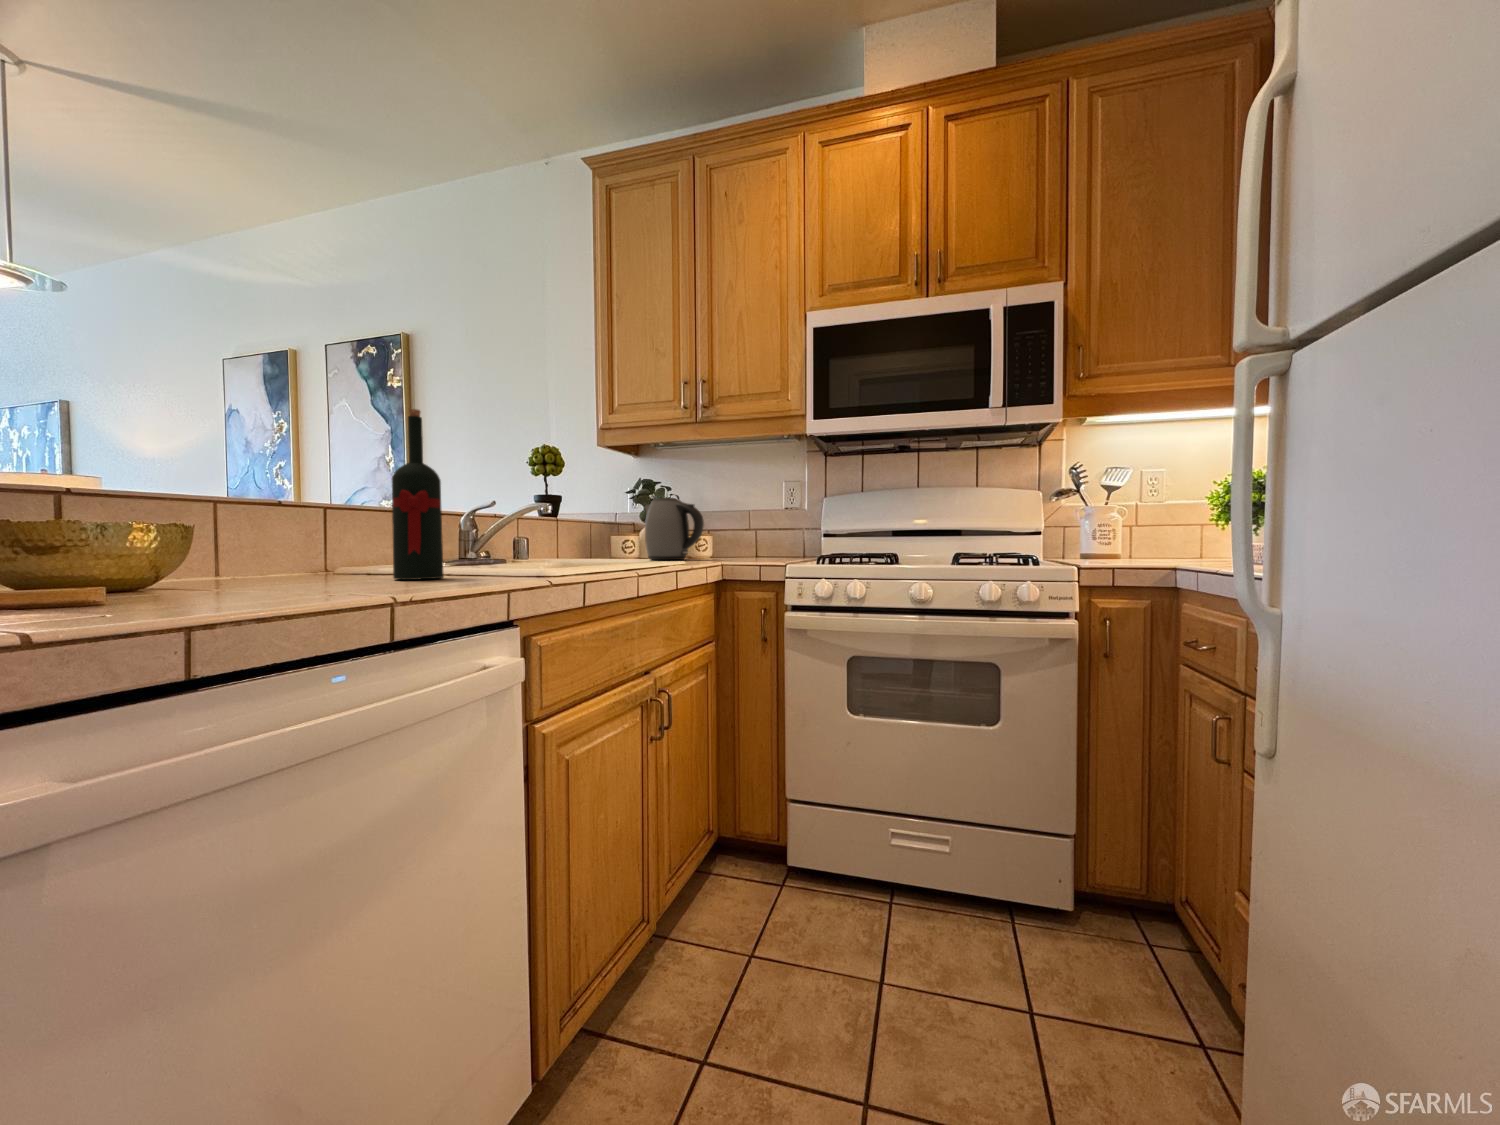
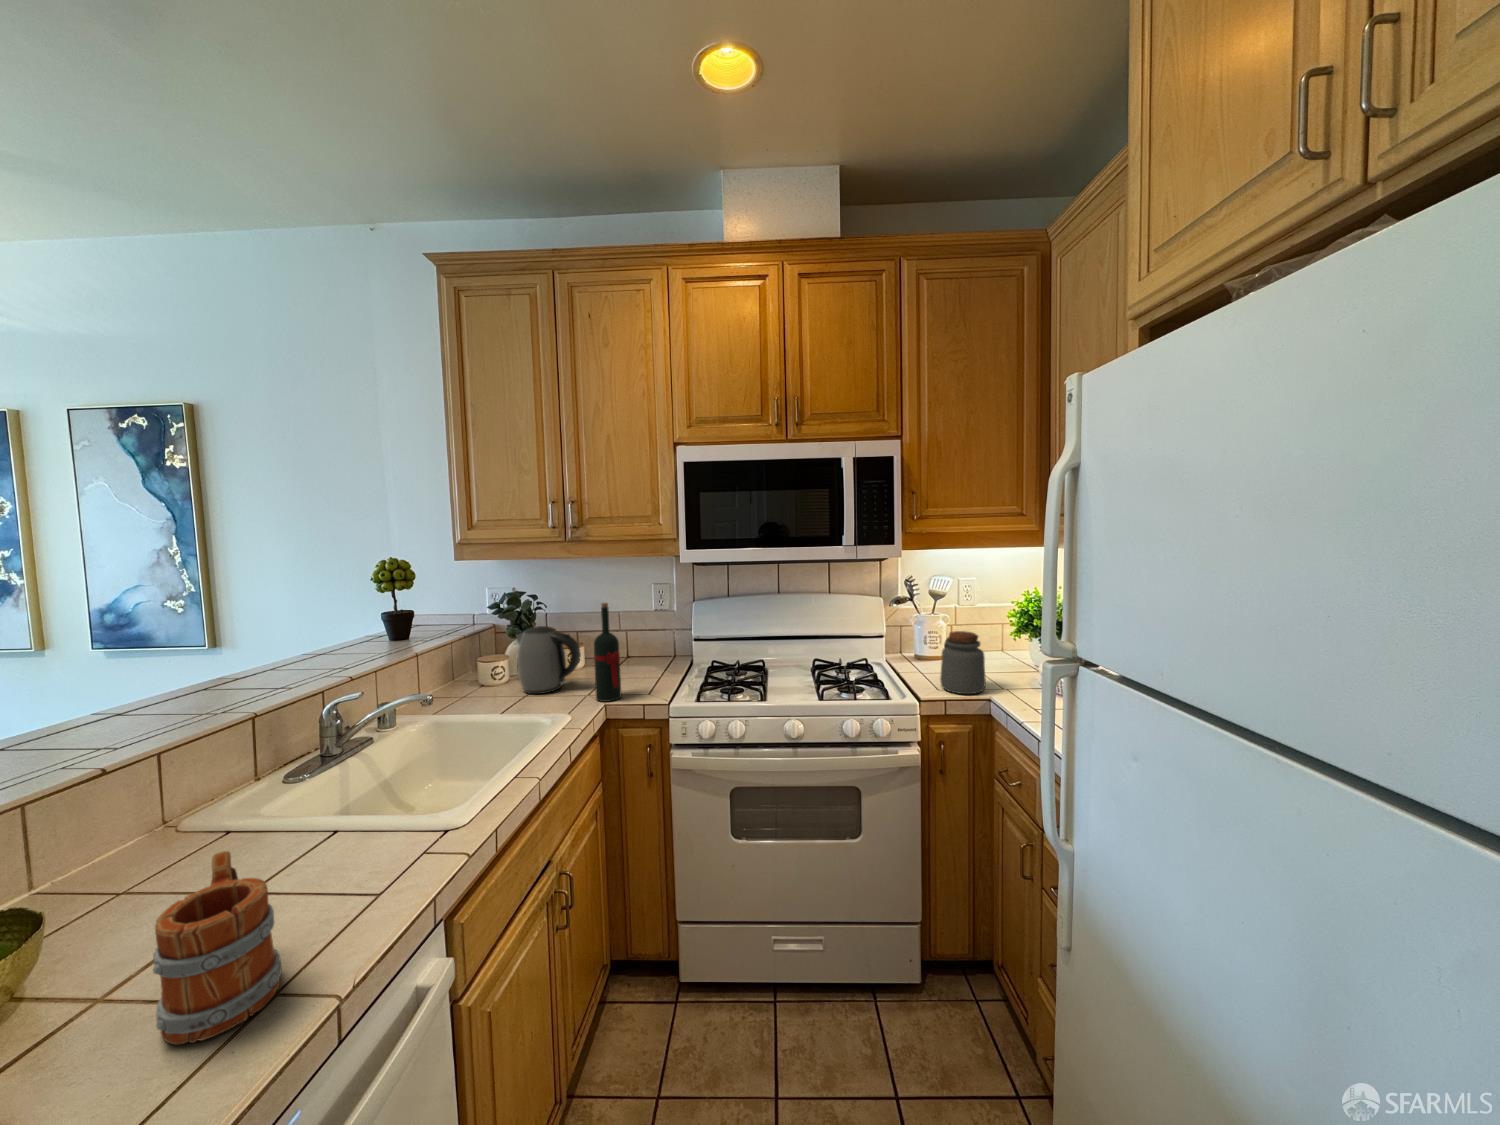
wine bottle: present [392,409,444,580] -> present [594,603,622,702]
mug: none [278,483,385,597] -> present [153,851,282,1044]
jar: none [1108,496,1170,566] -> present [940,631,986,694]

